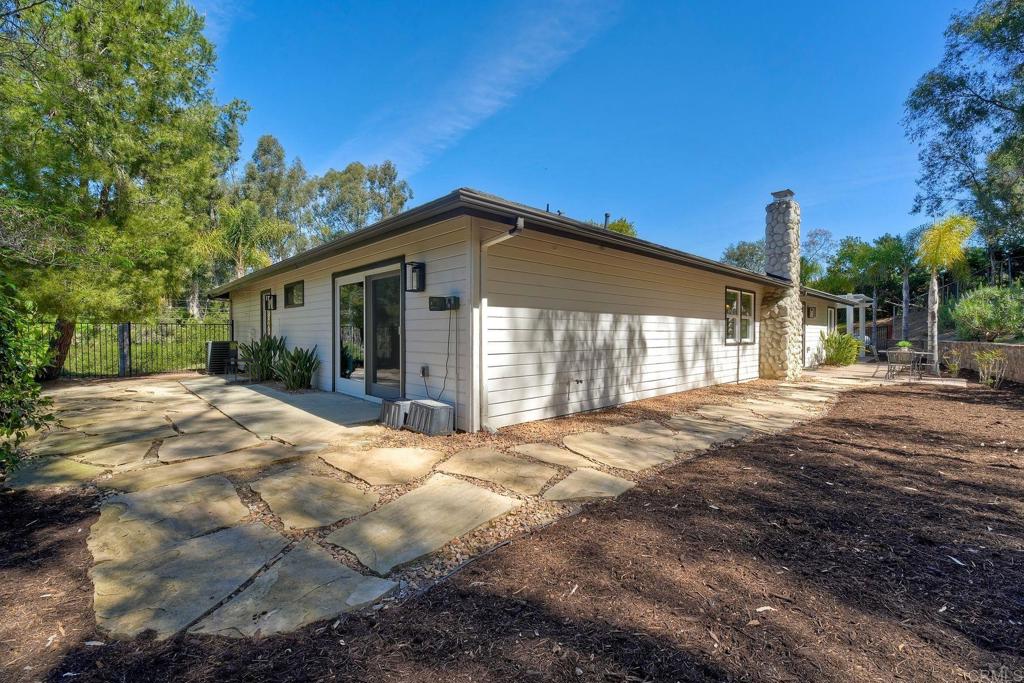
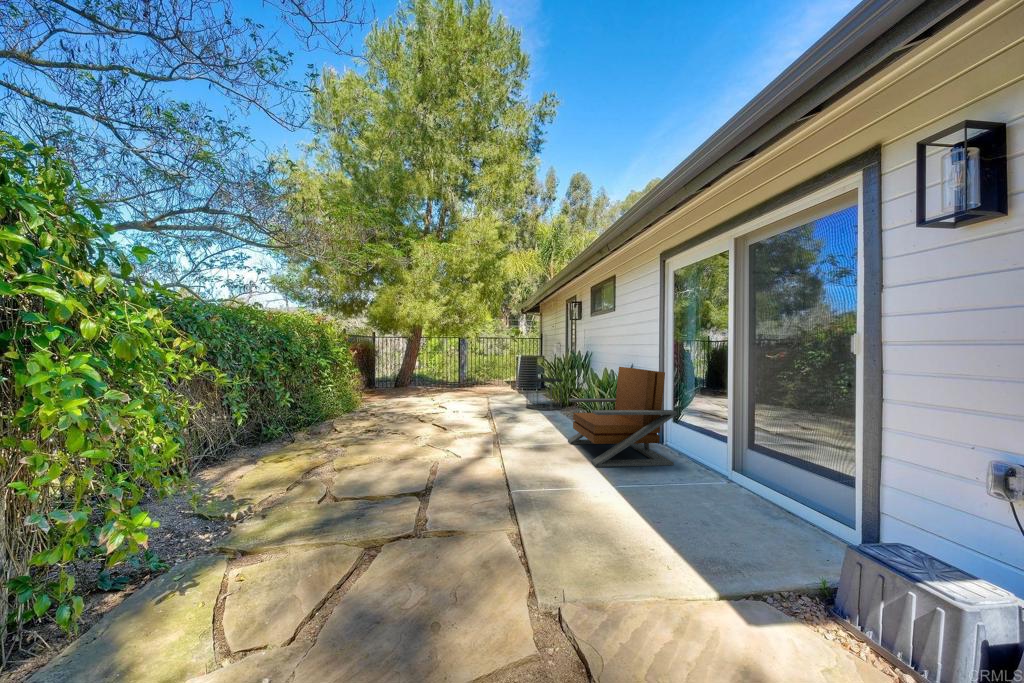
lounge chair: none [268,346,340,406] -> present [568,367,678,467]

